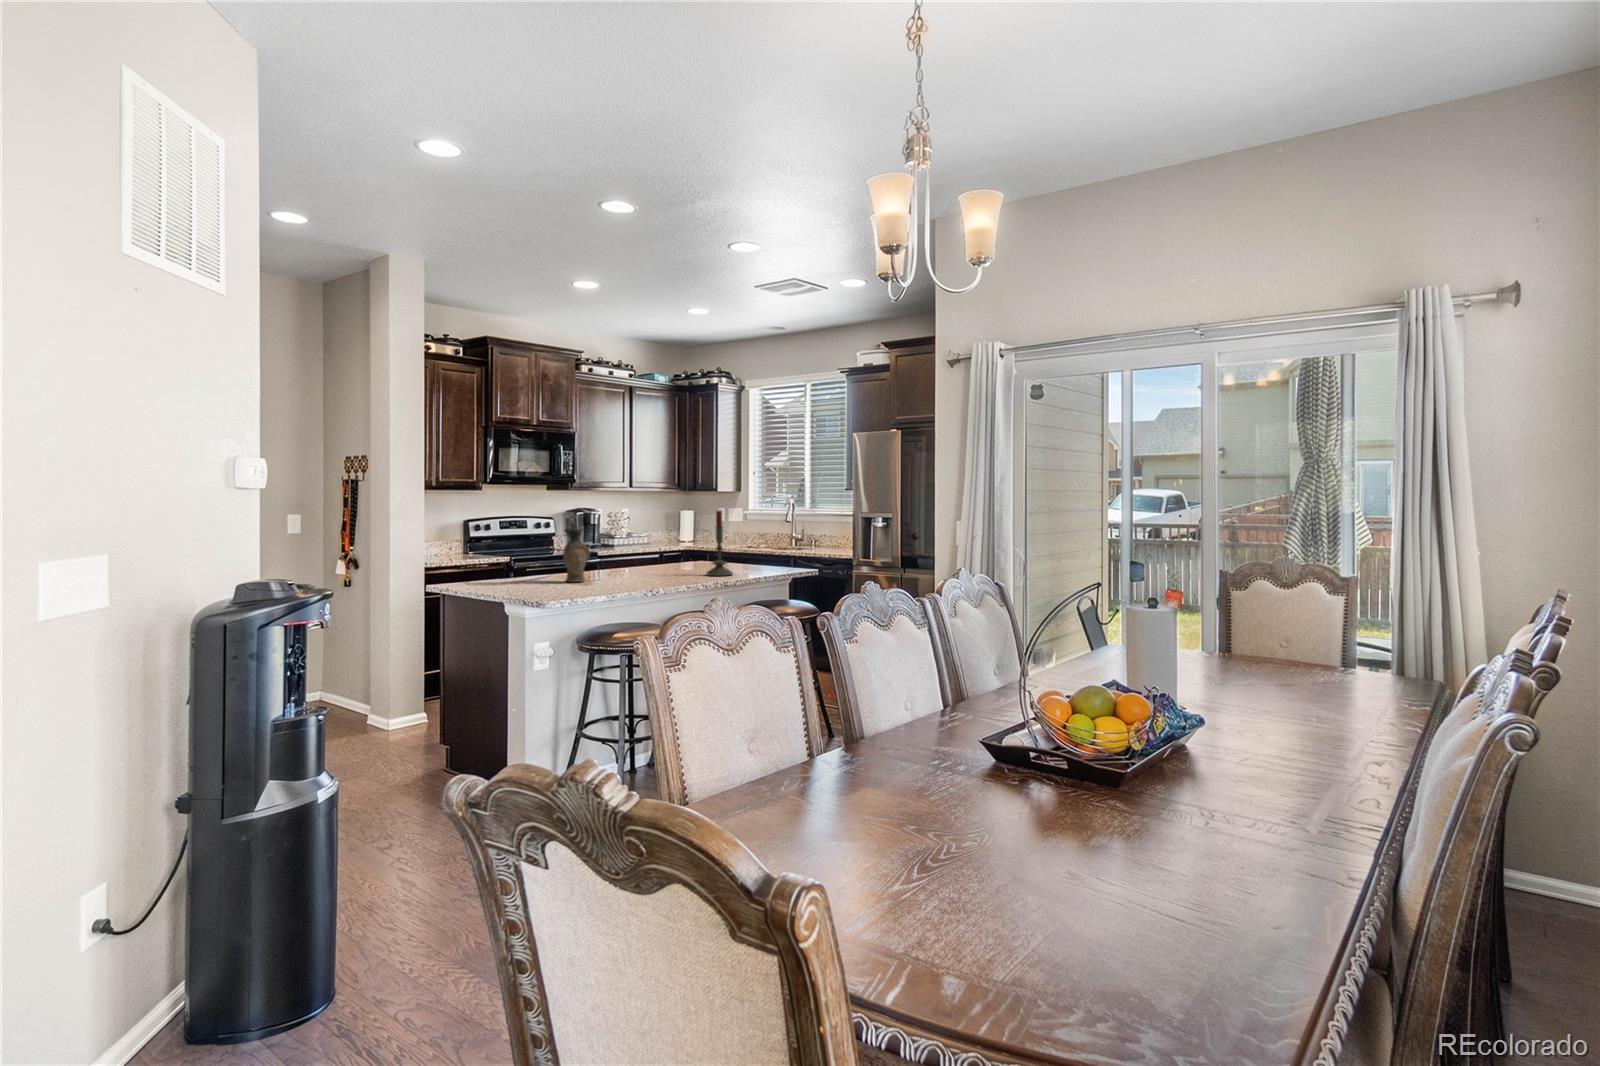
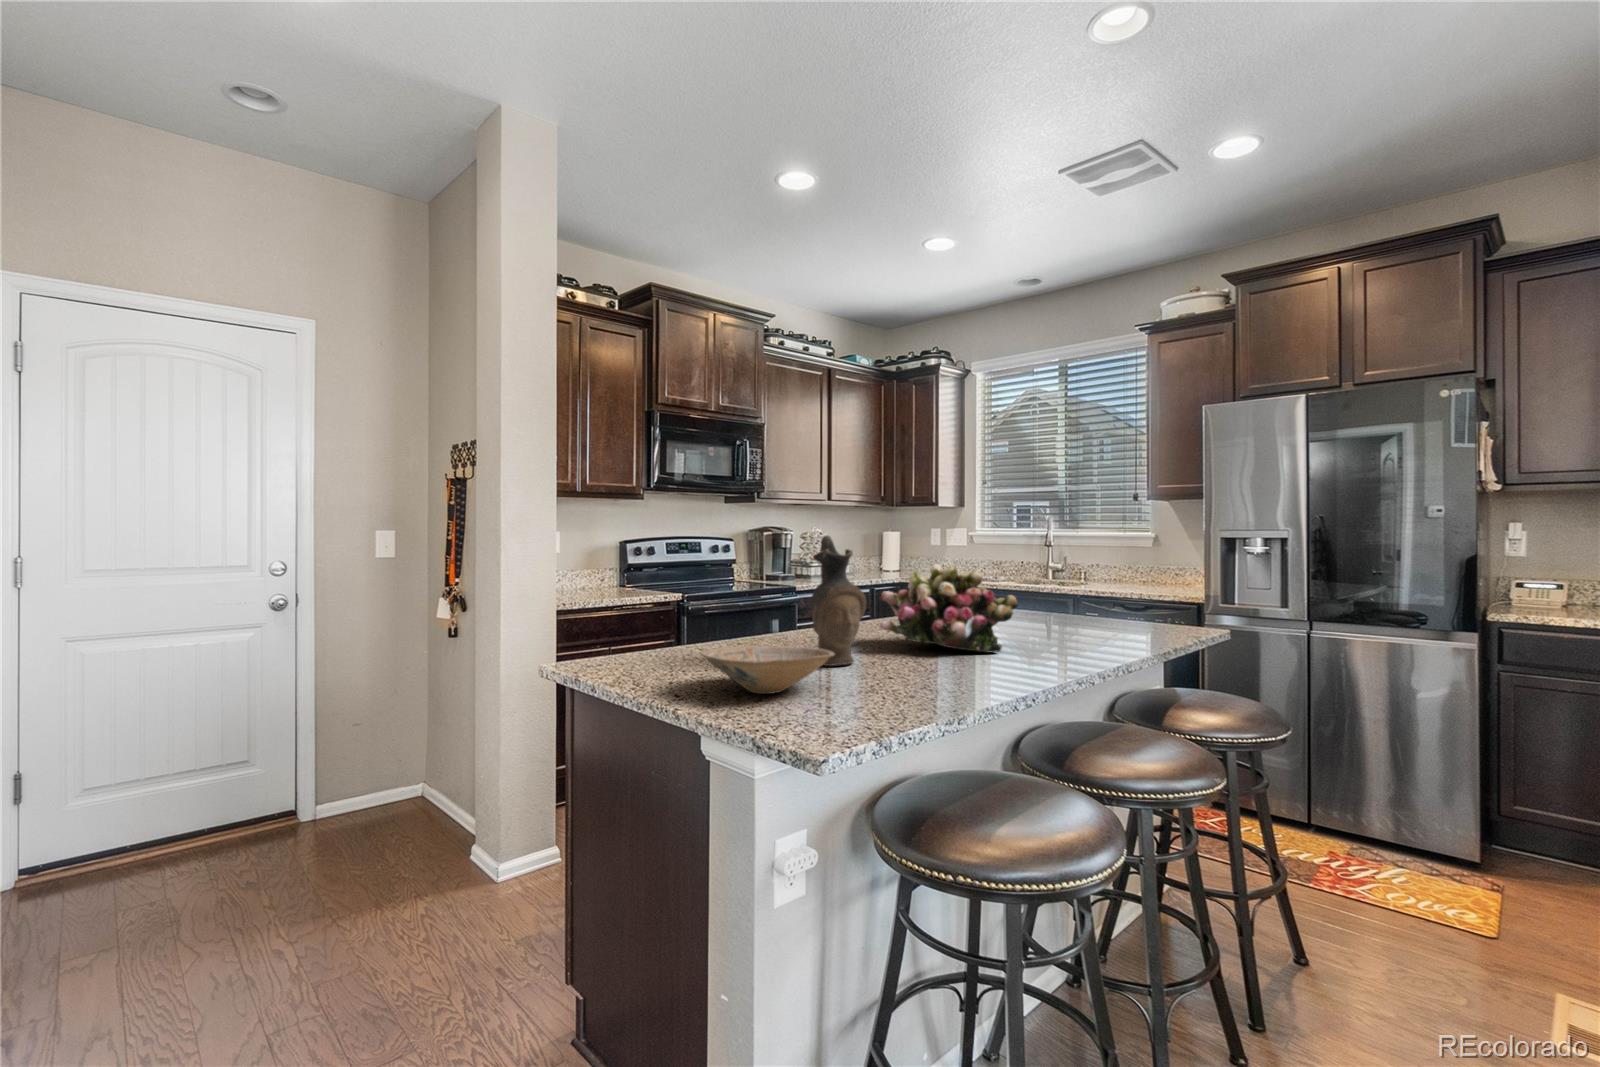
candle: present [706,510,733,576] -> none [1070,514,1126,649]
flower arrangement: none [603,534,676,577] -> present [880,565,1018,653]
bowl: none [504,571,565,589] -> present [701,646,835,694]

